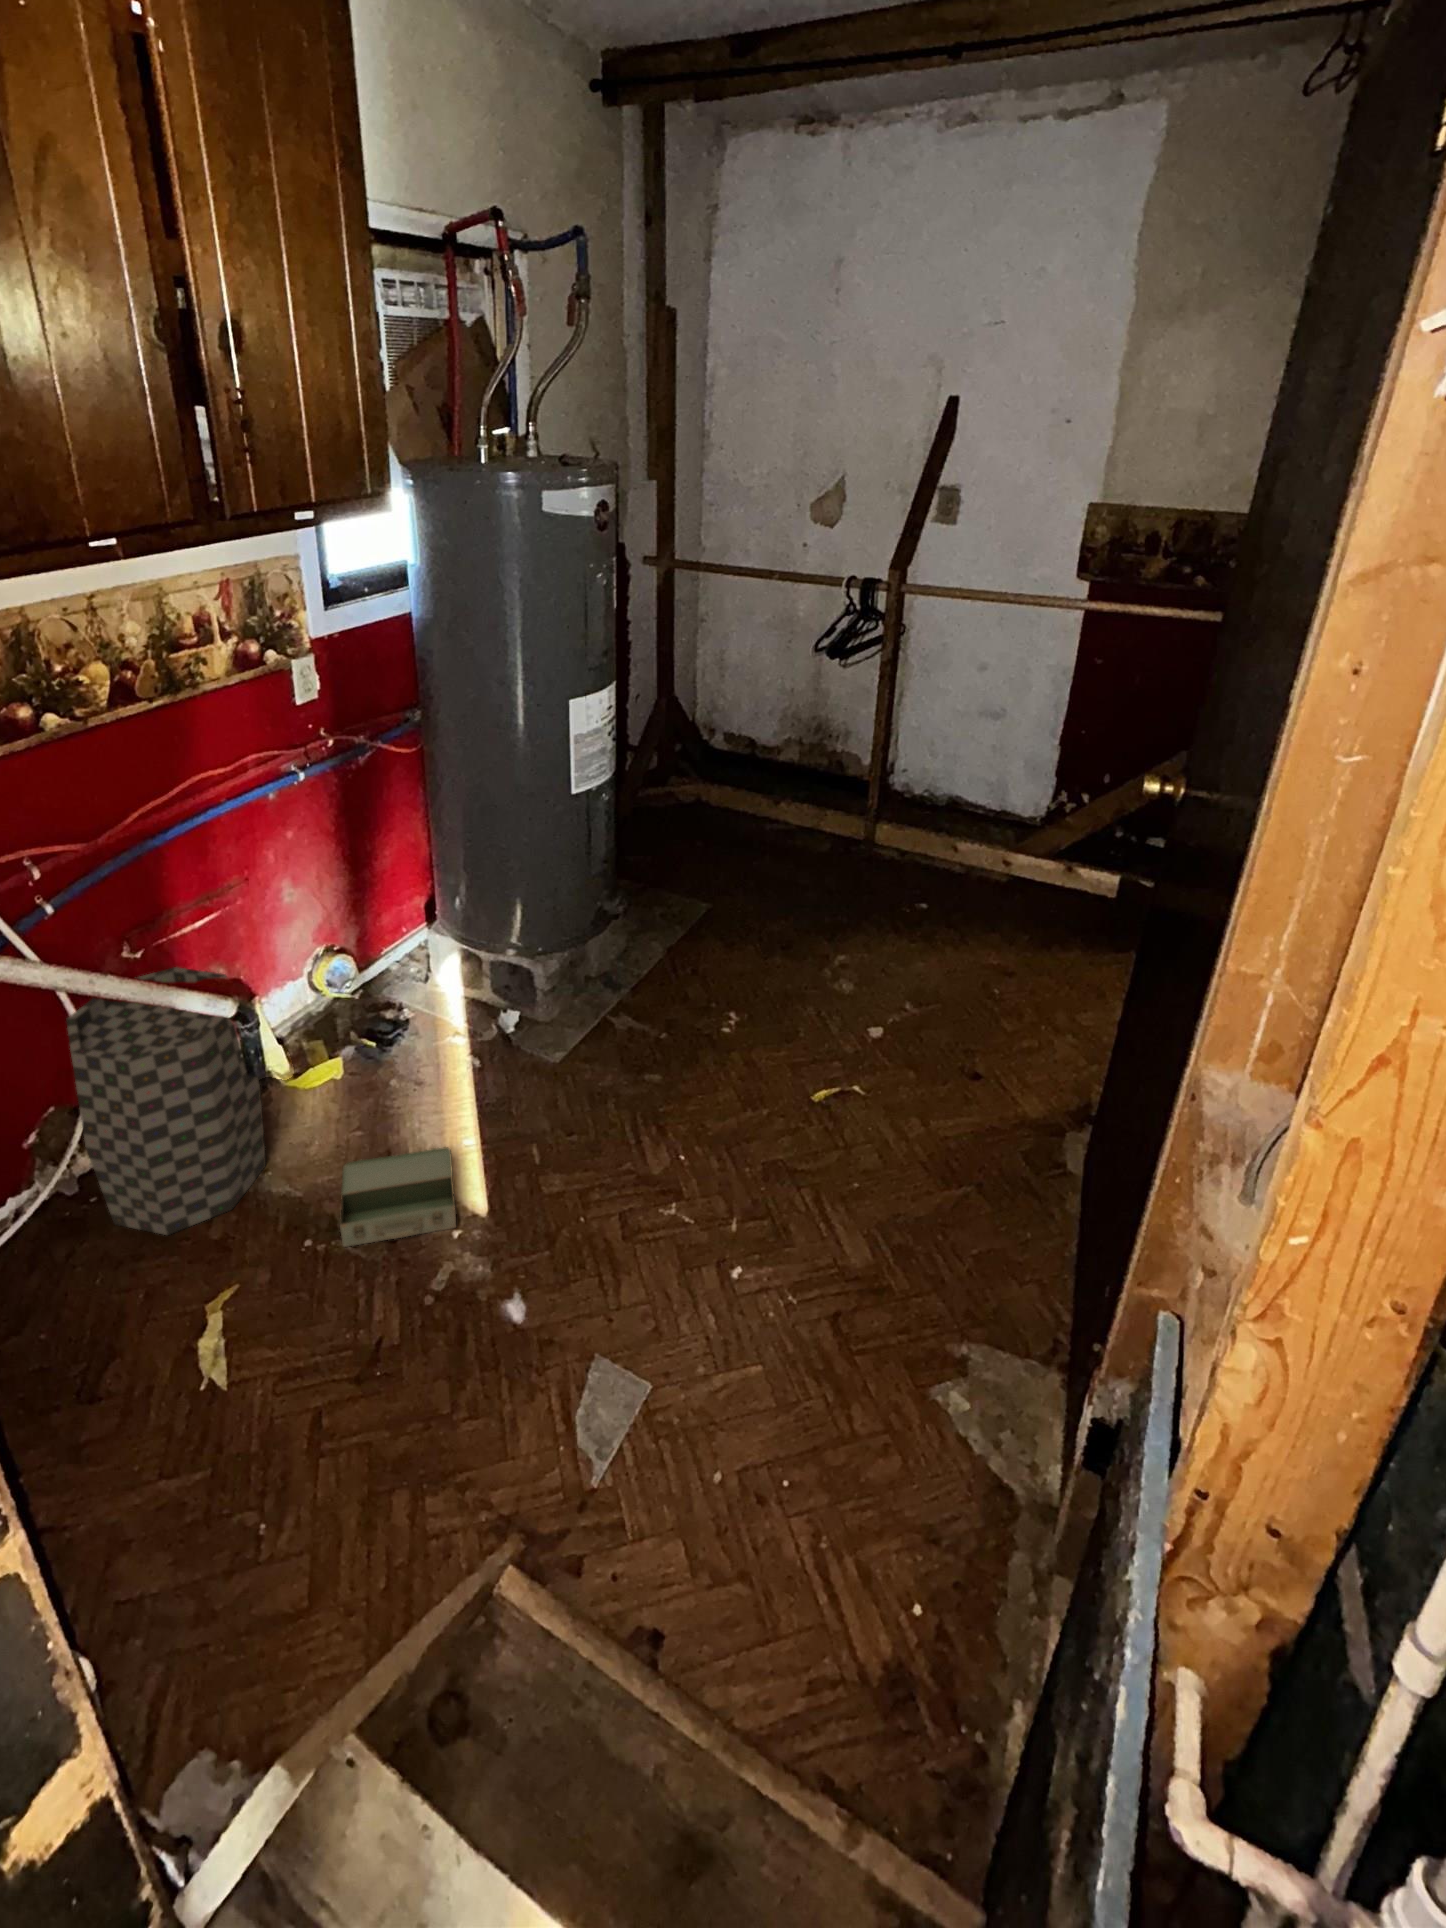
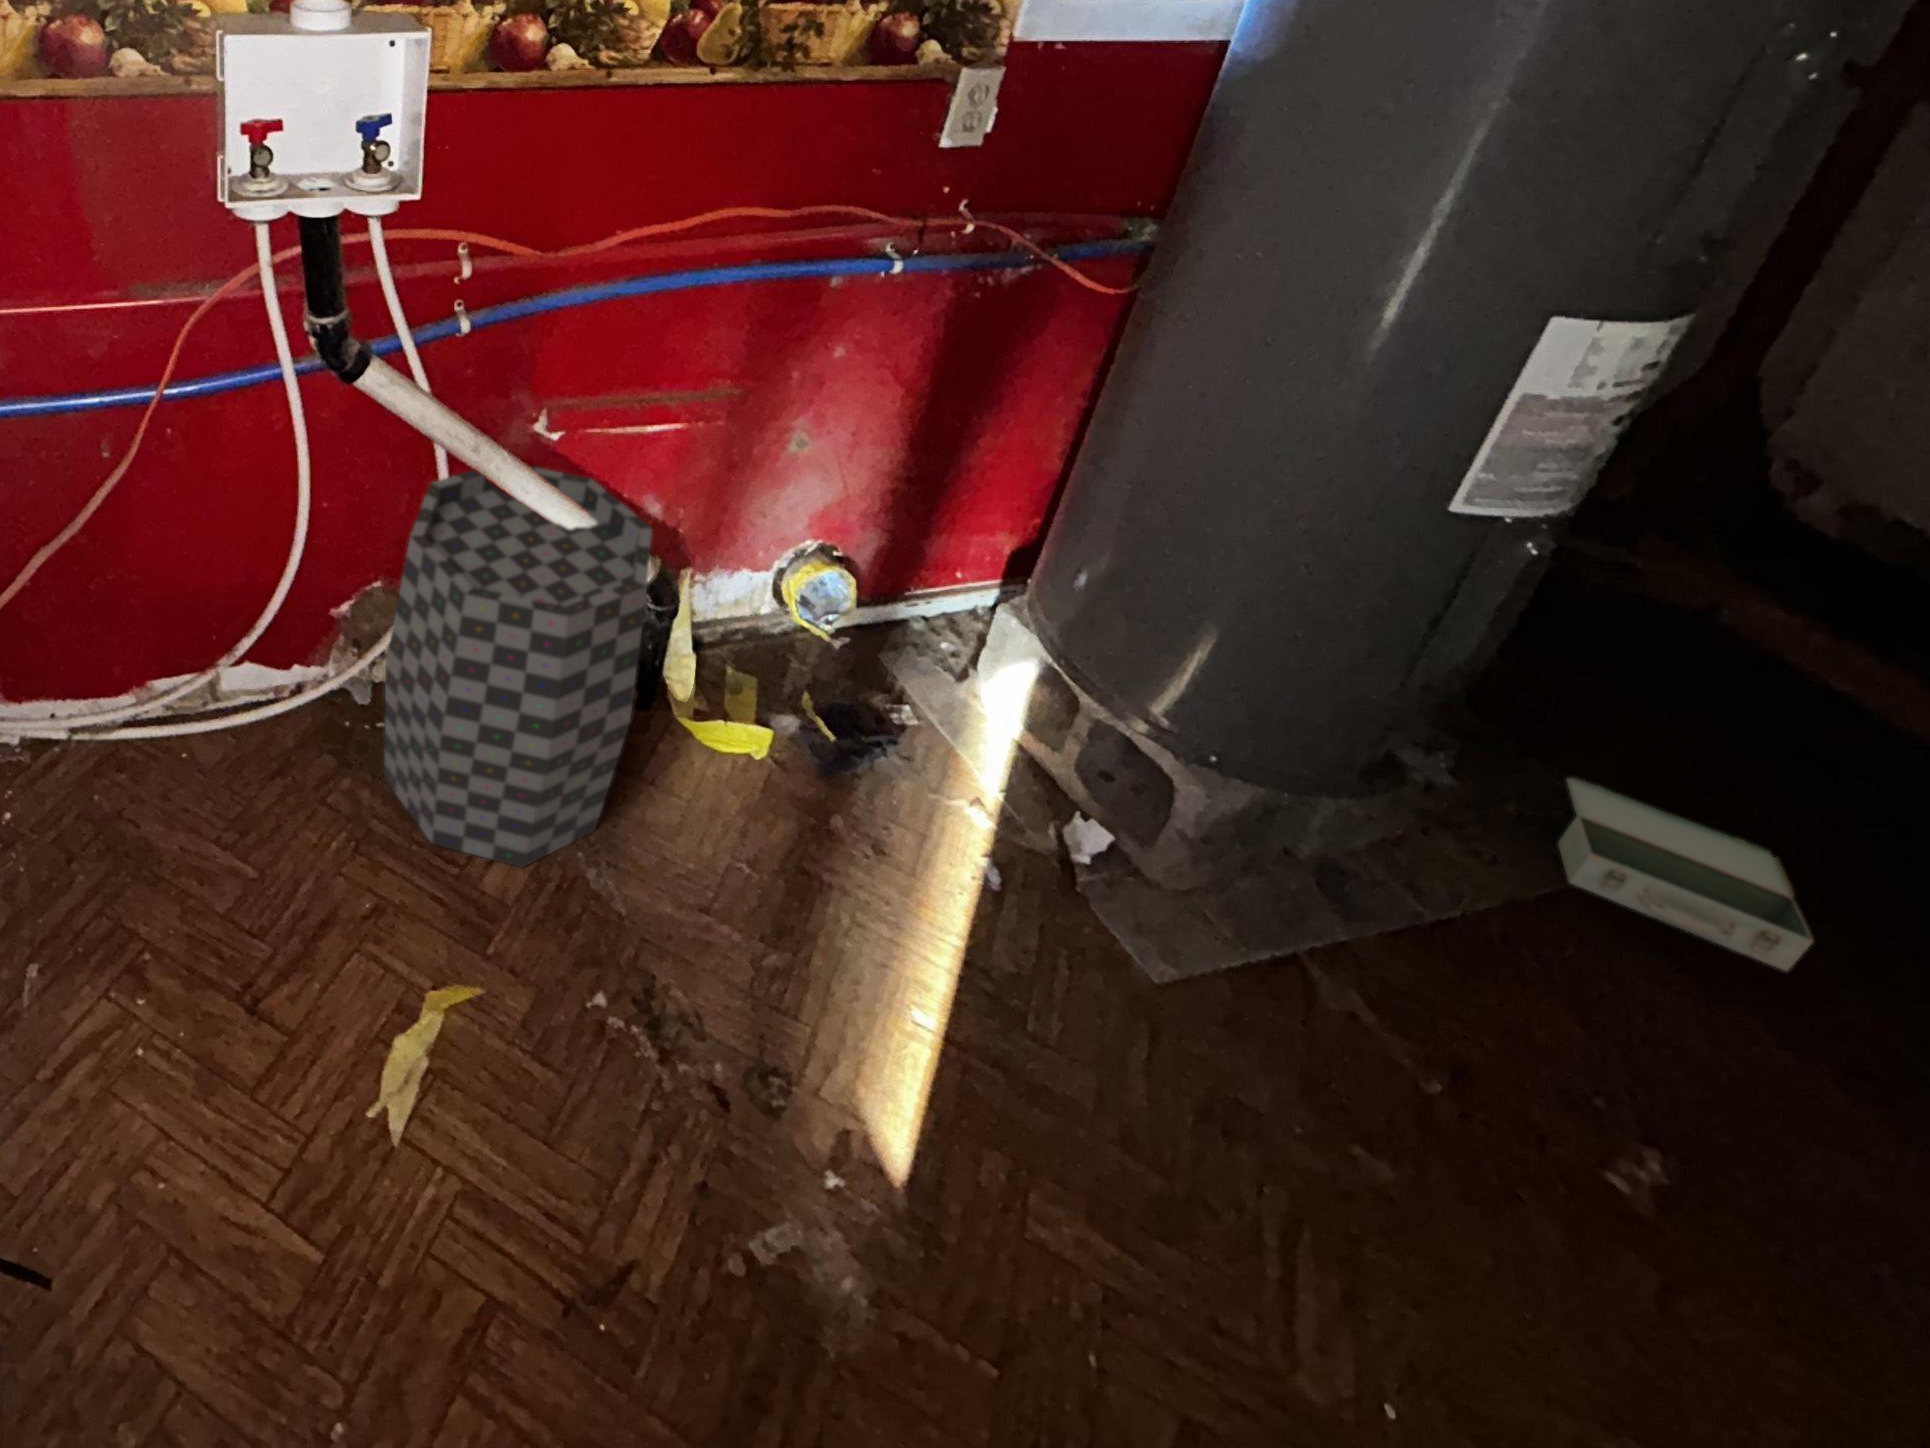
toolbox: present [340,1147,456,1247] -> present [1558,778,1813,971]

